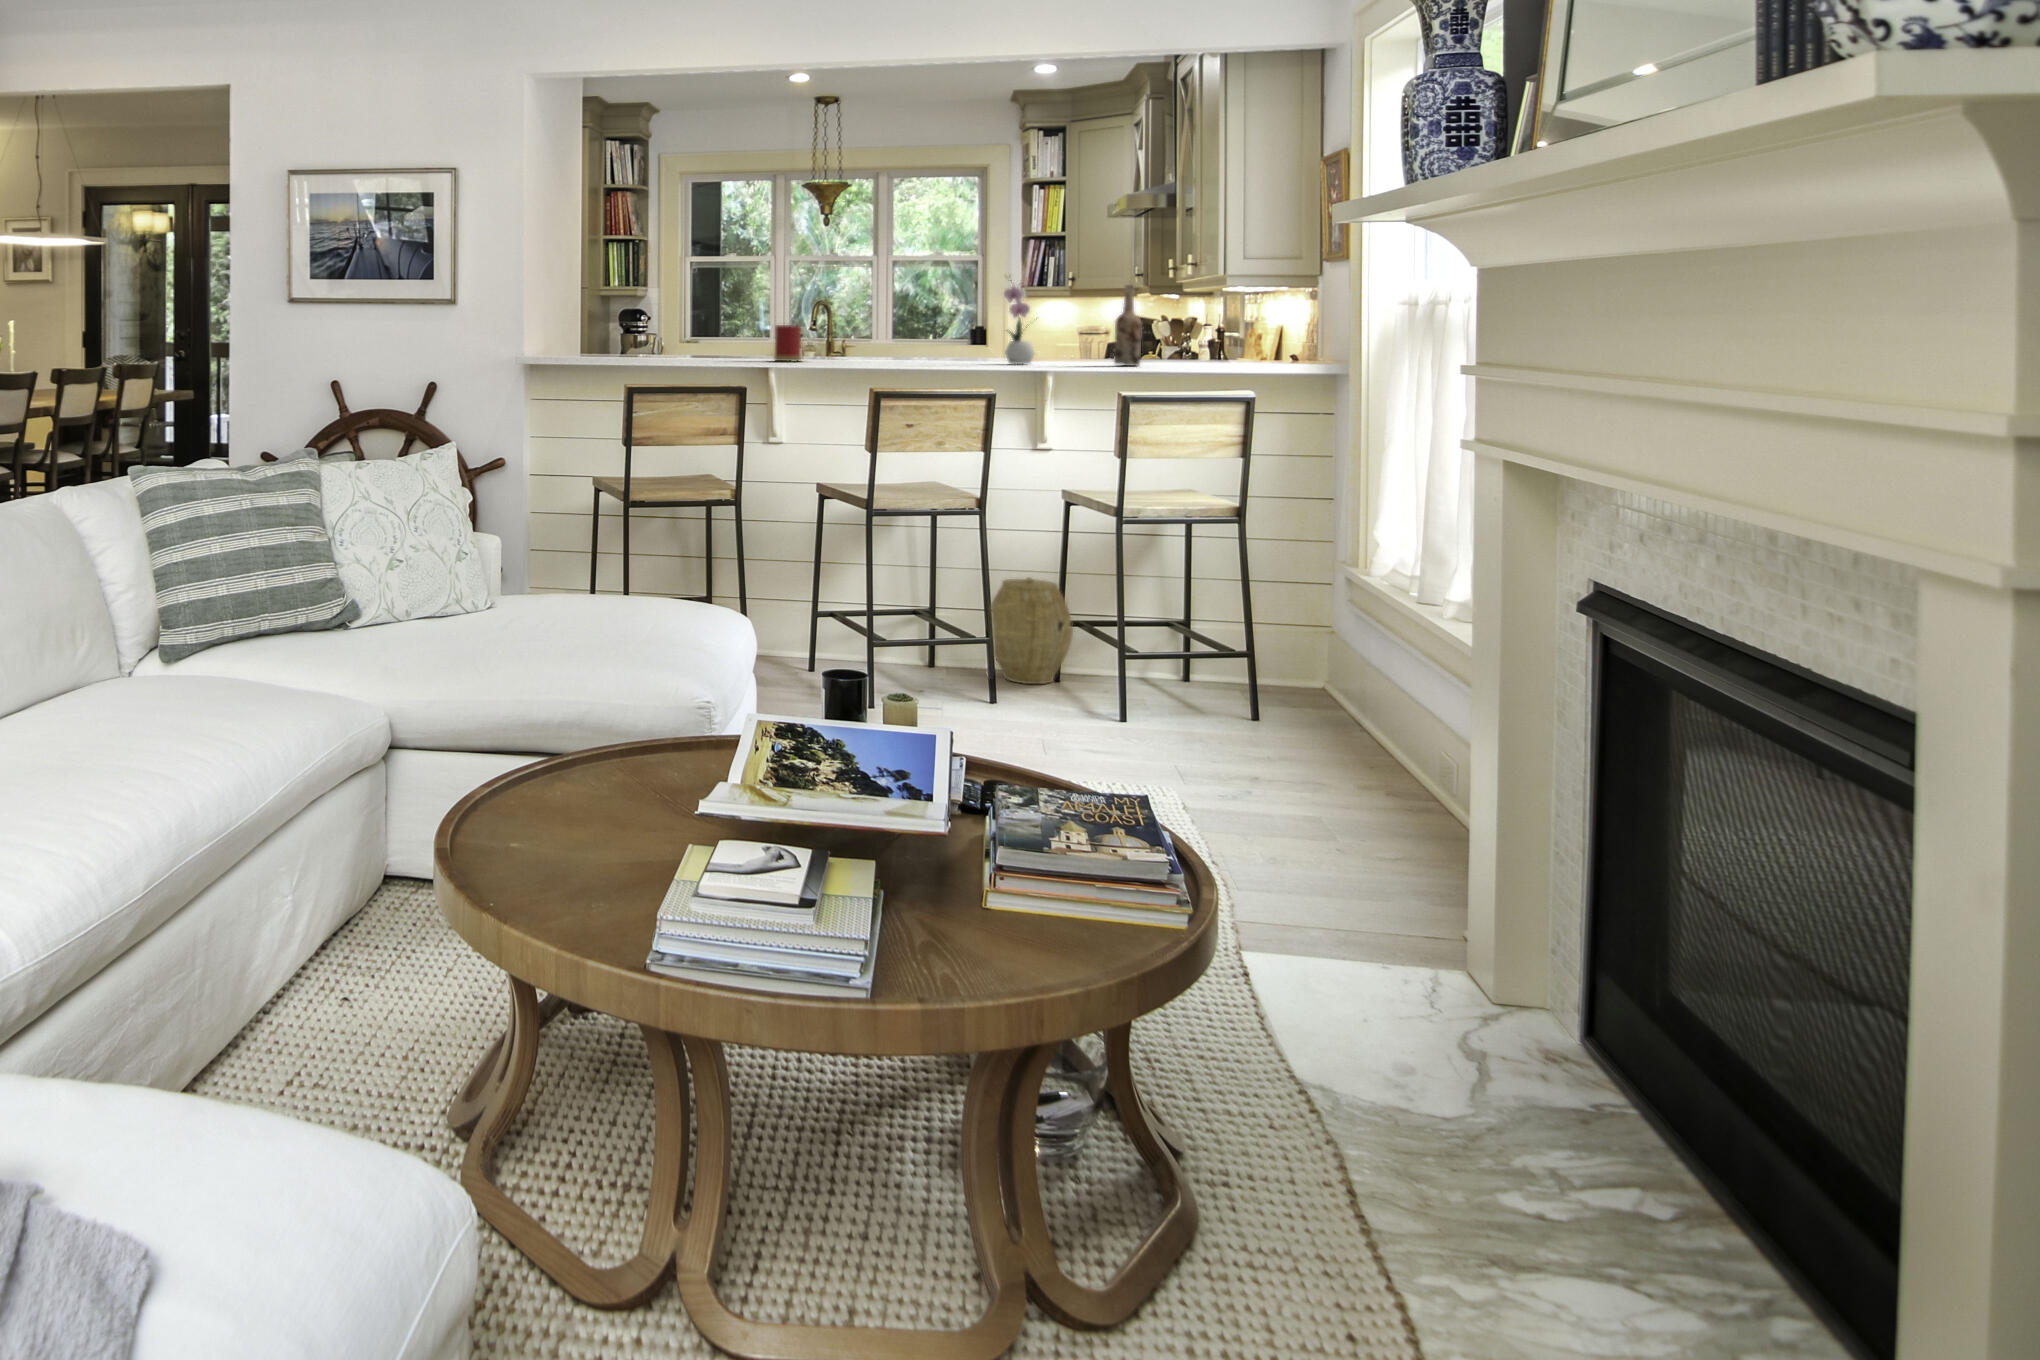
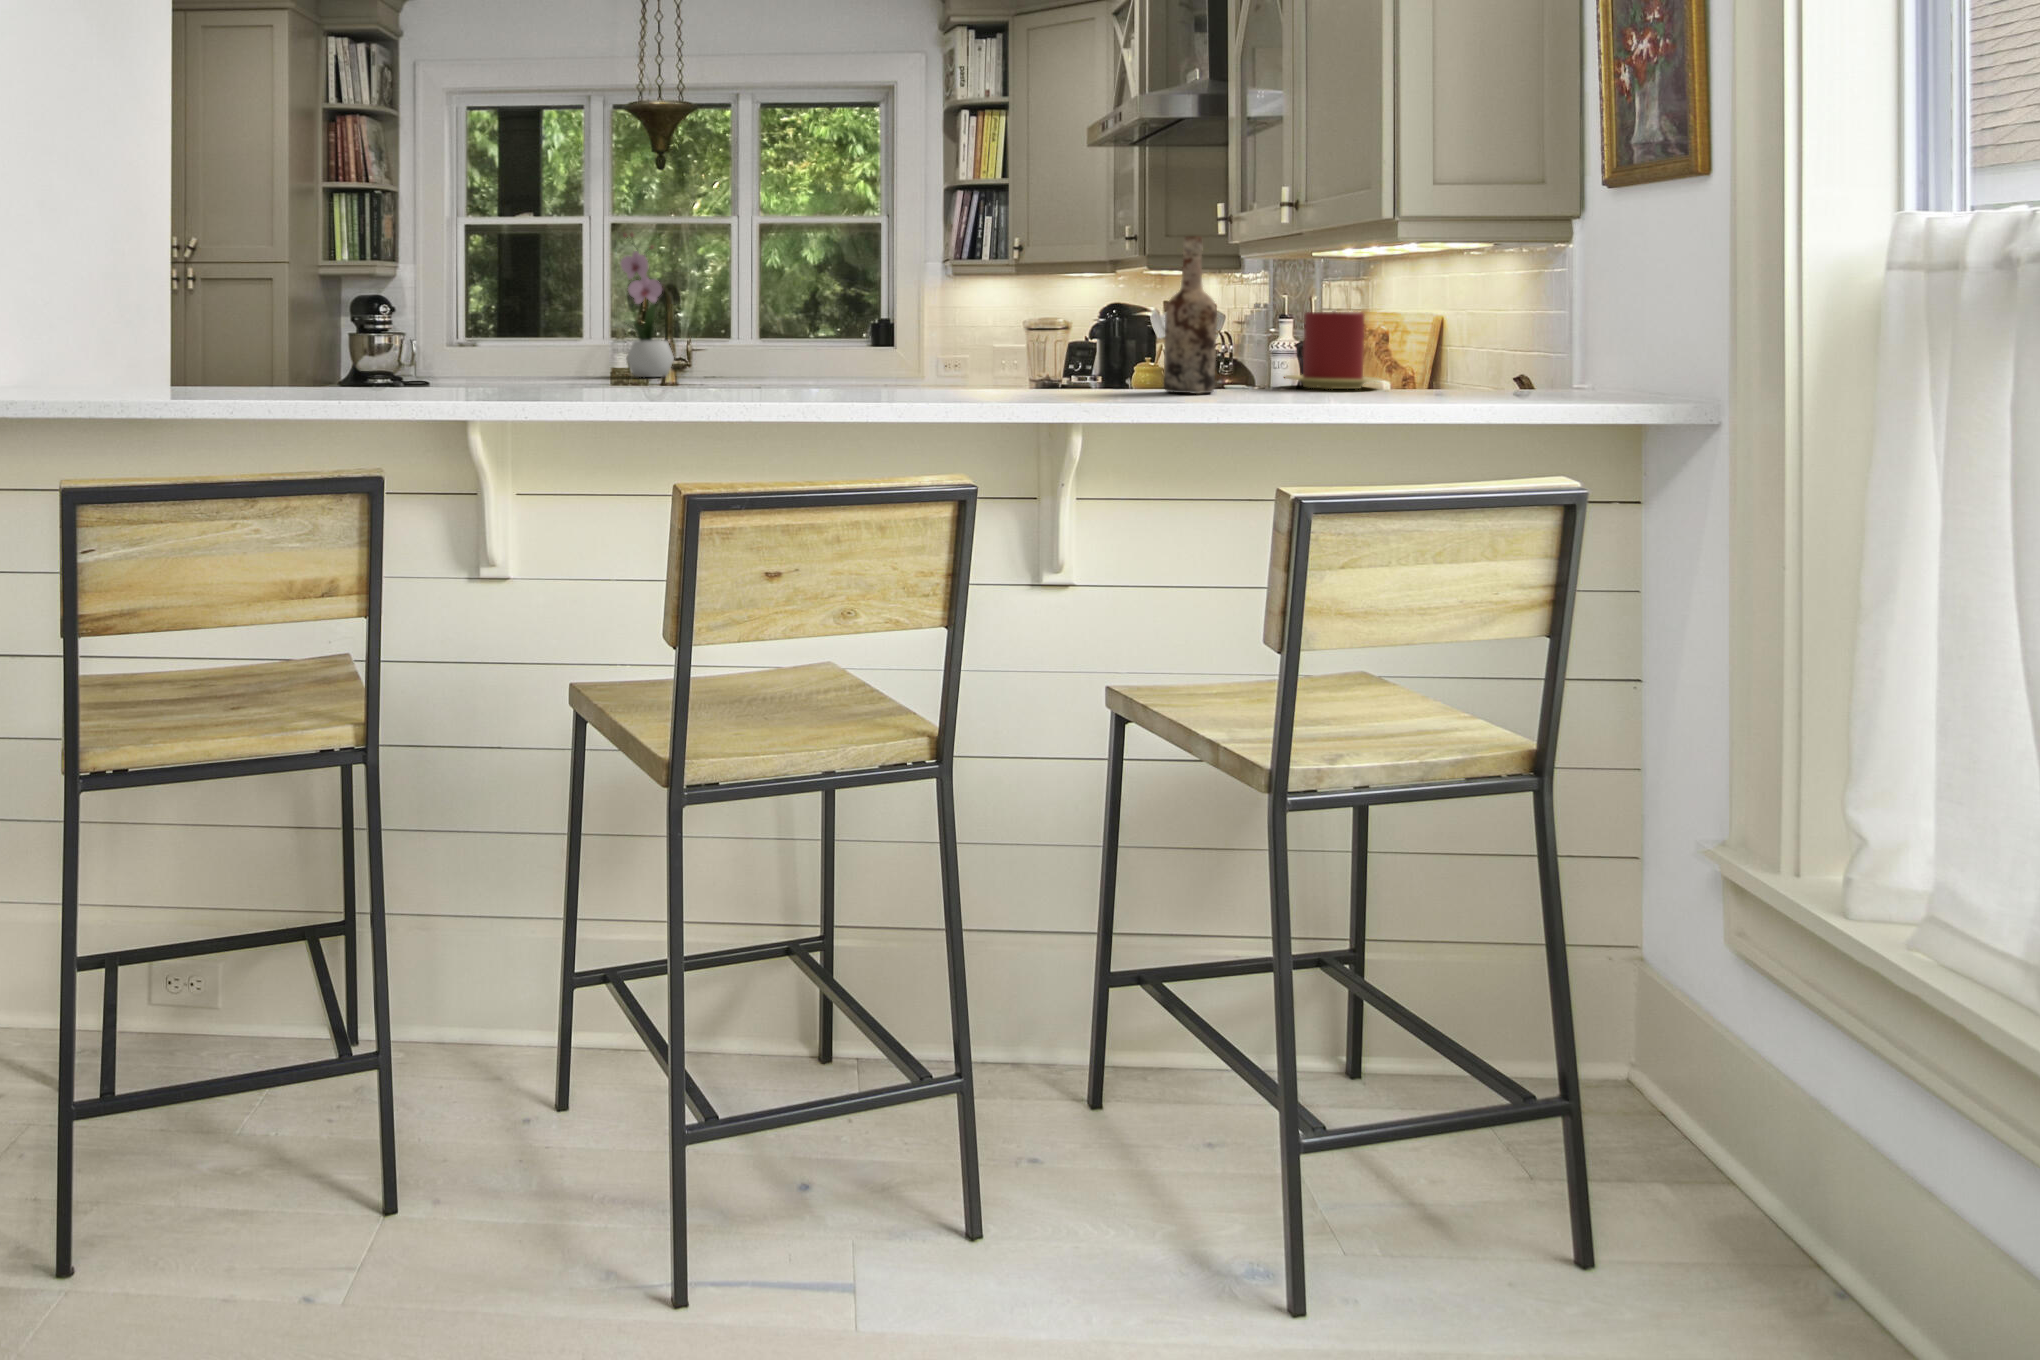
flower arrangement: present [1004,280,1035,364] -> present [621,234,674,377]
candle: present [773,325,803,361] -> present [1285,312,1382,389]
woven basket: present [991,578,1073,684] -> none [949,884,1145,1157]

